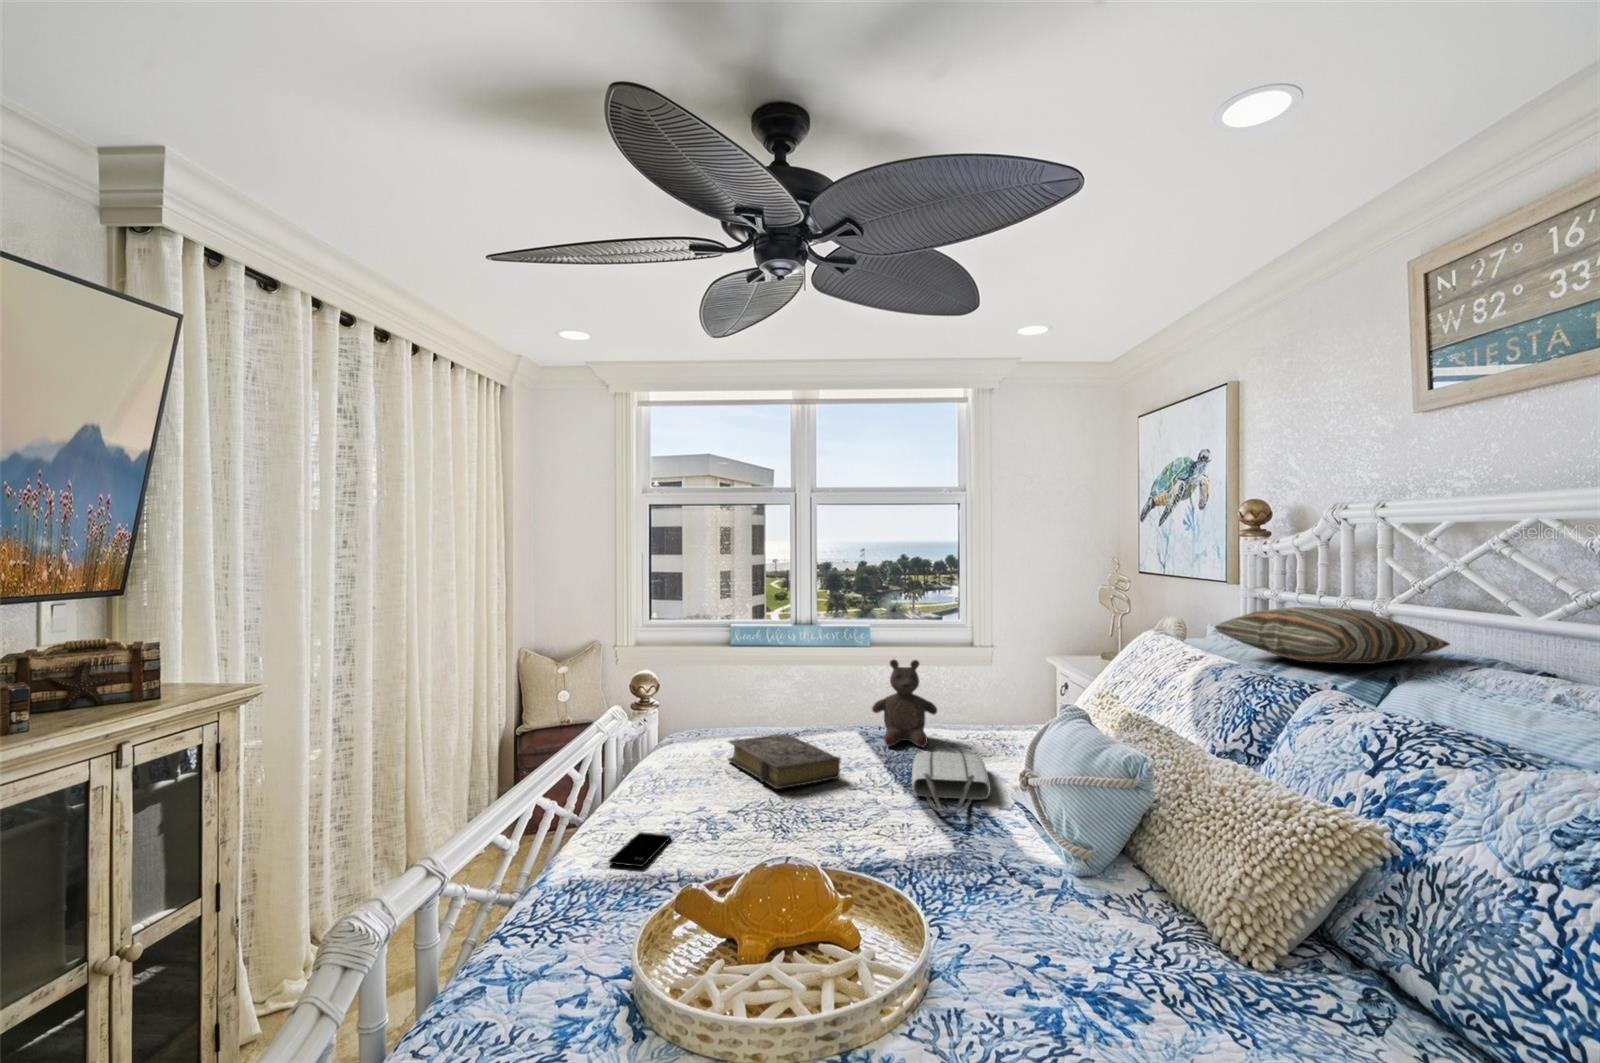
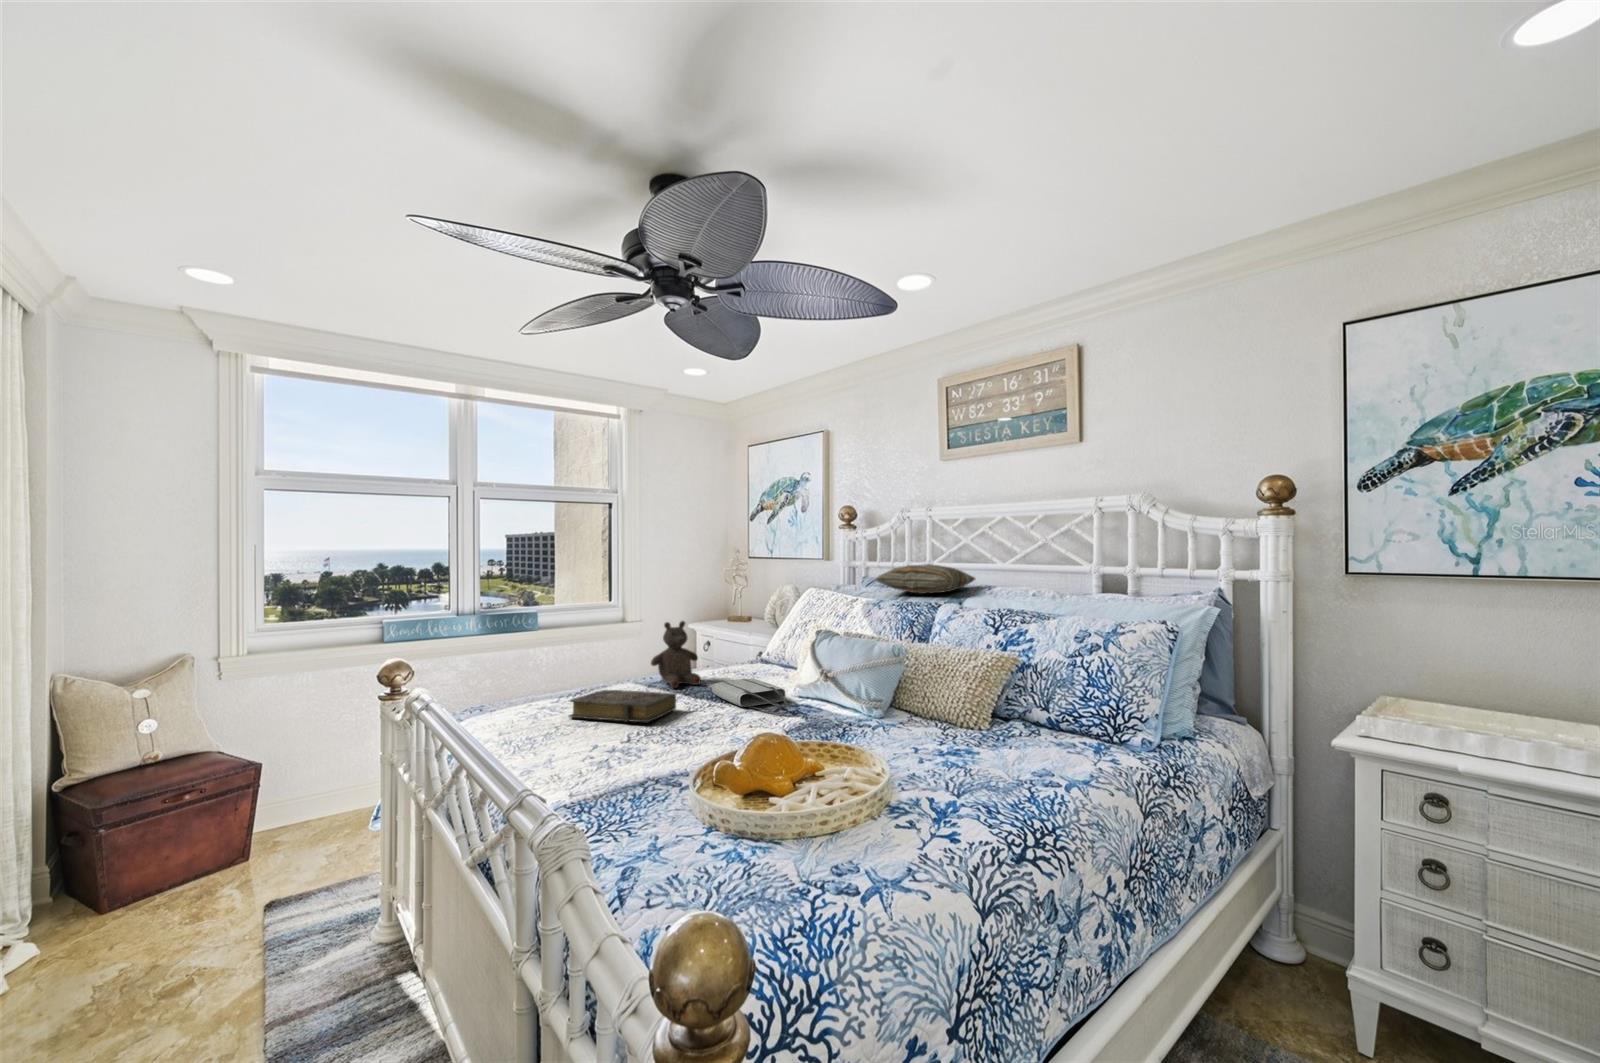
smartphone: present [609,832,671,867] -> none [593,761,637,785]

